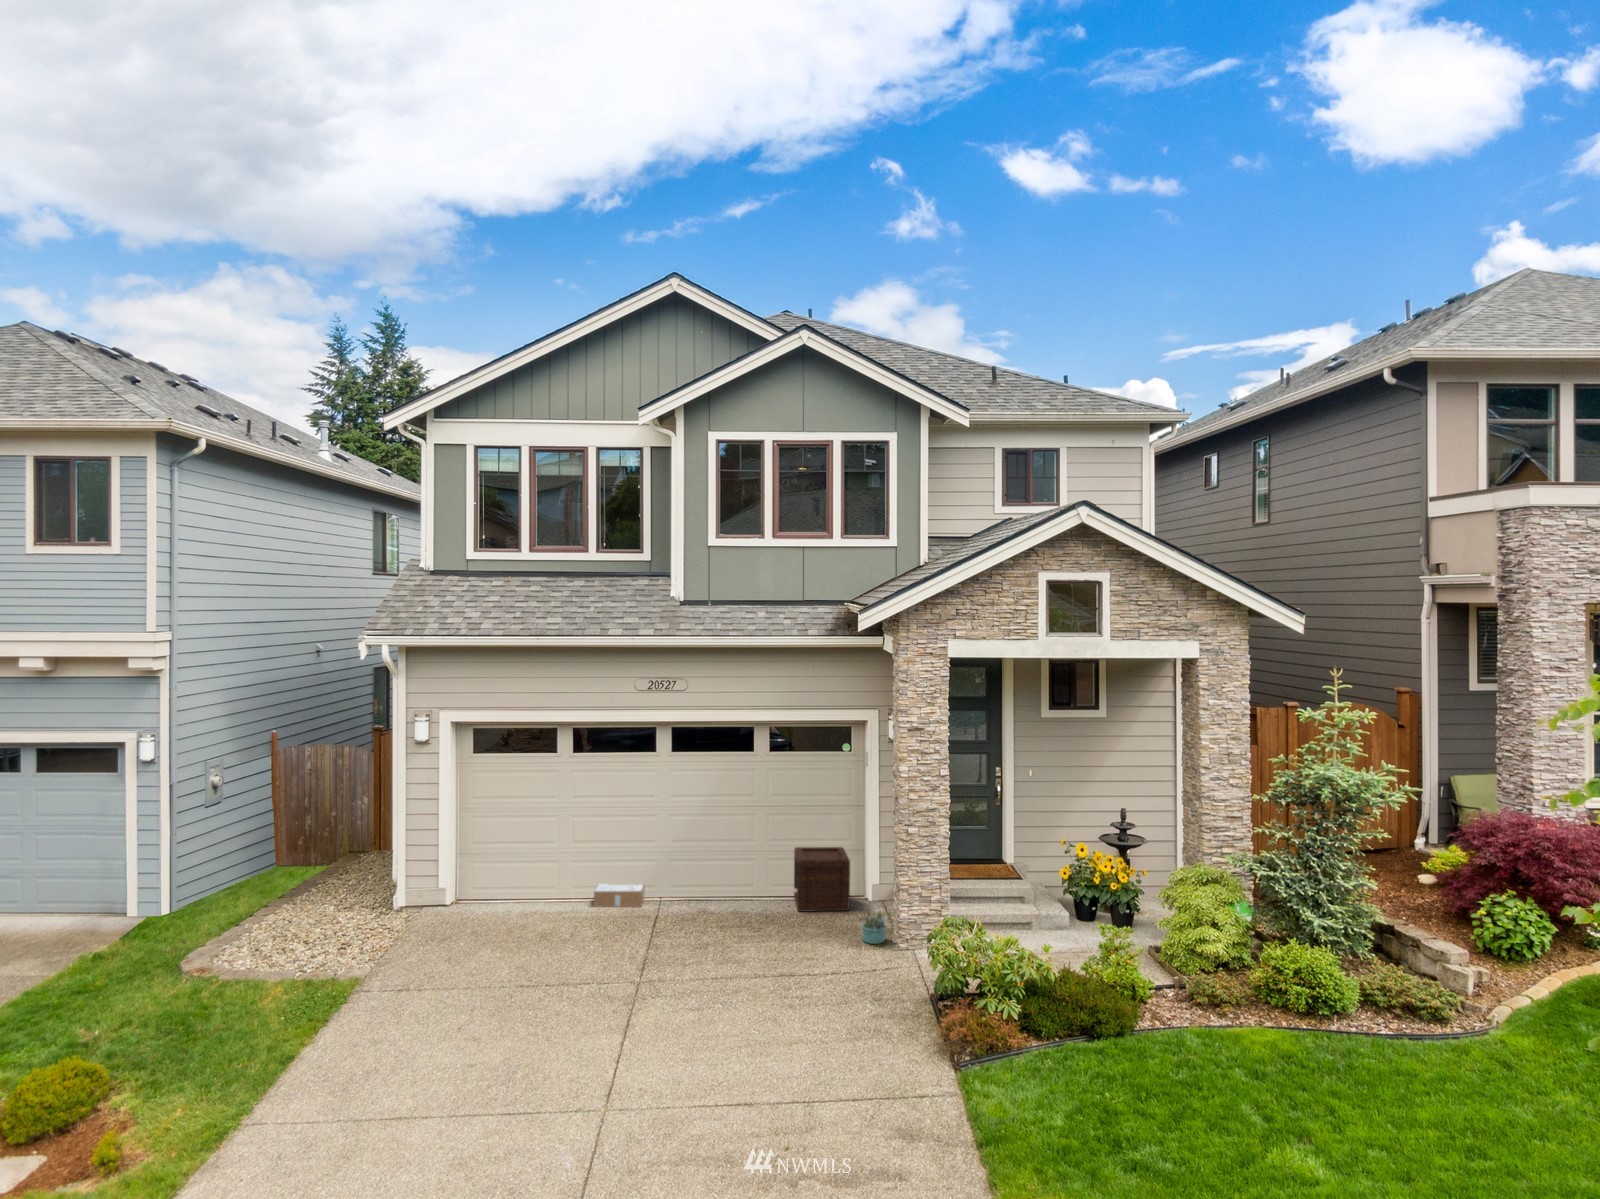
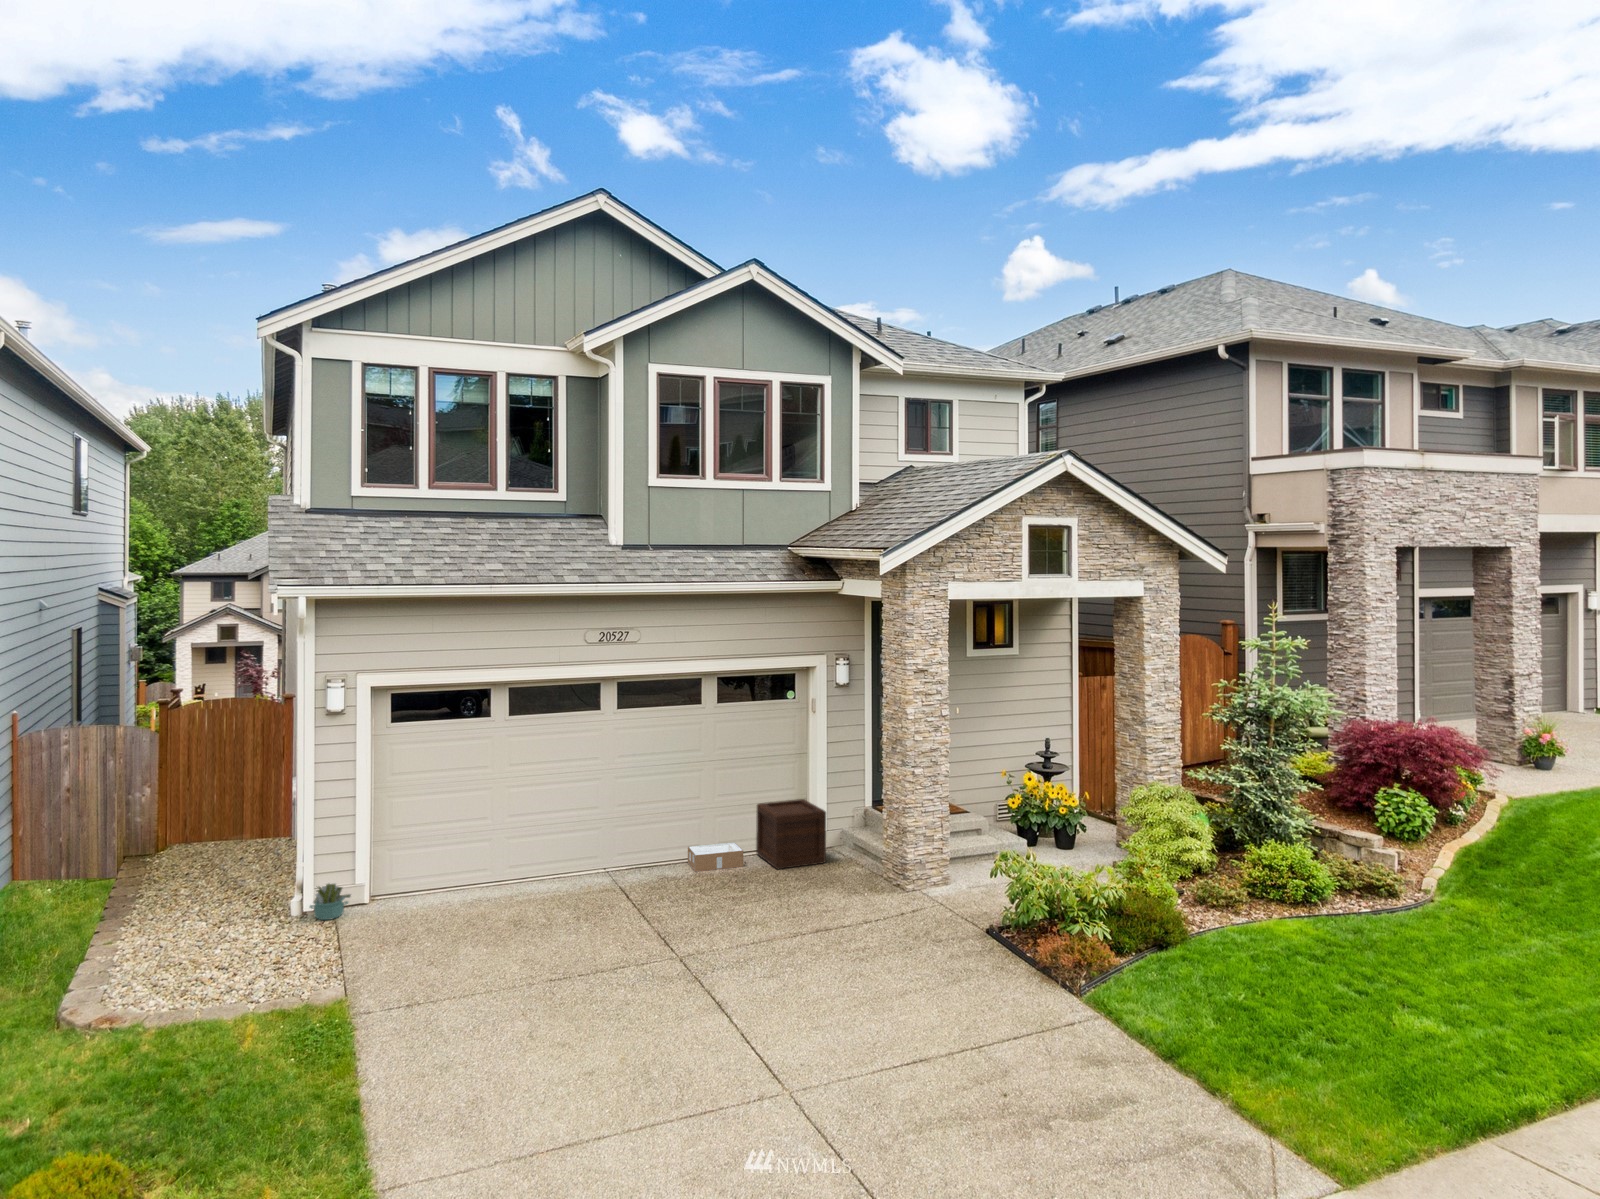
cardboard box: present [594,884,645,907] -> present [688,842,743,872]
decorative plant: present [858,912,887,944] -> present [310,884,351,920]

